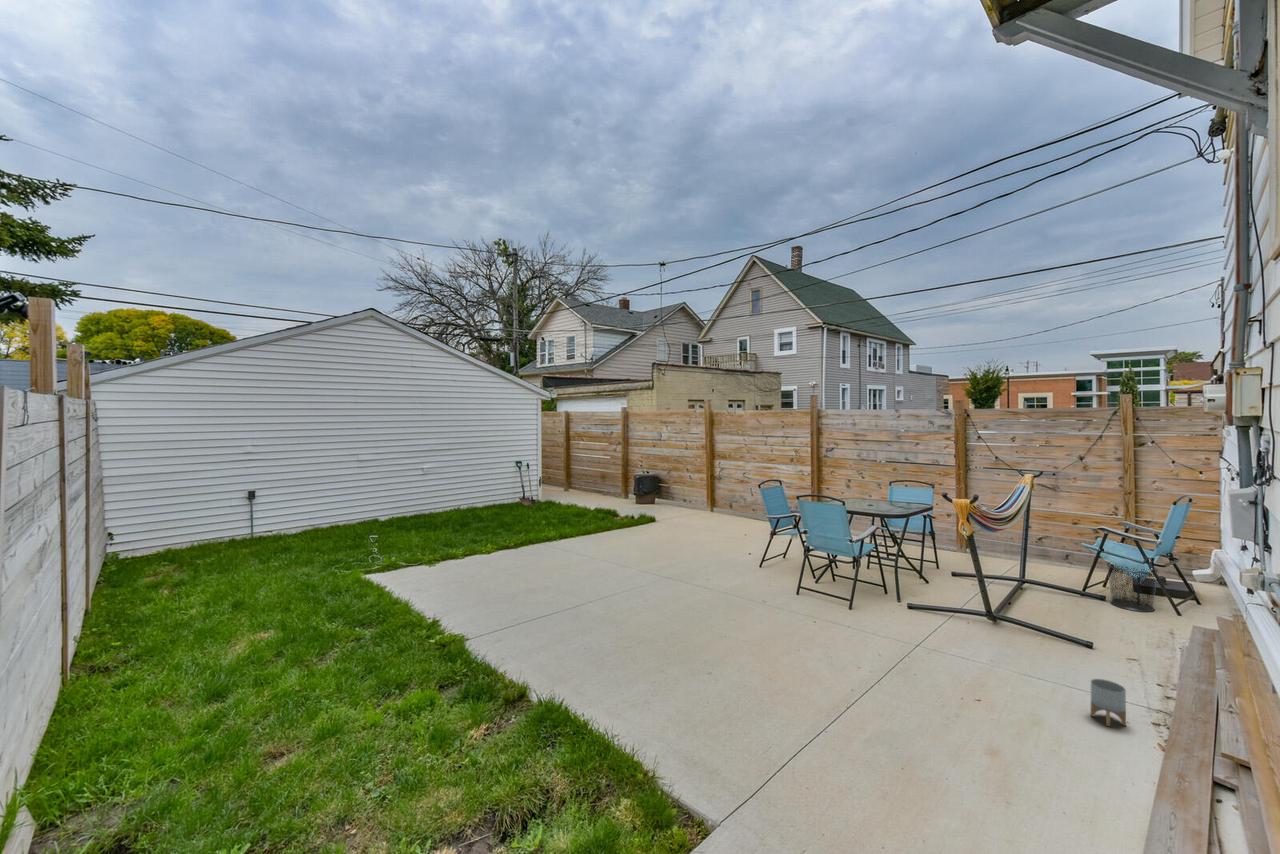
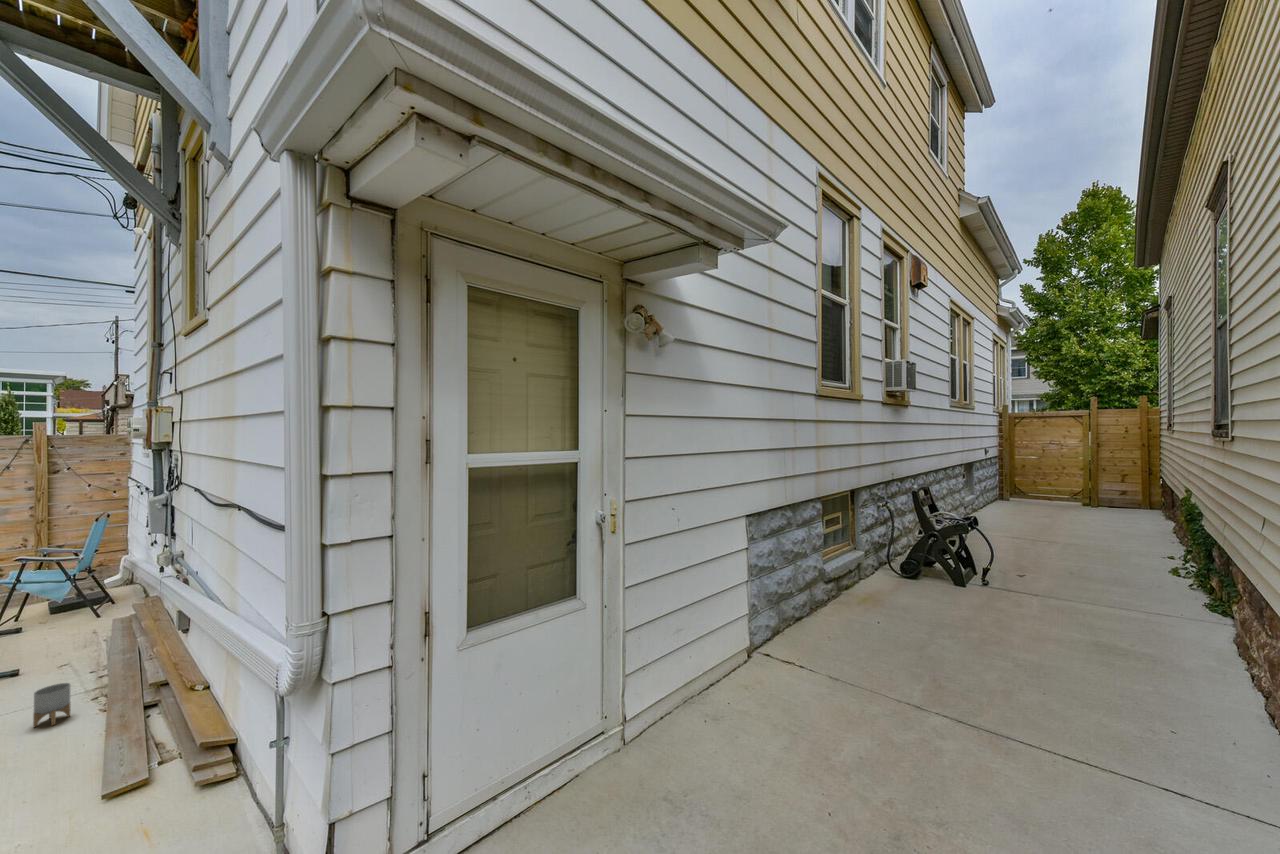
trash can: present [1106,562,1158,612] -> none [23,583,79,633]

